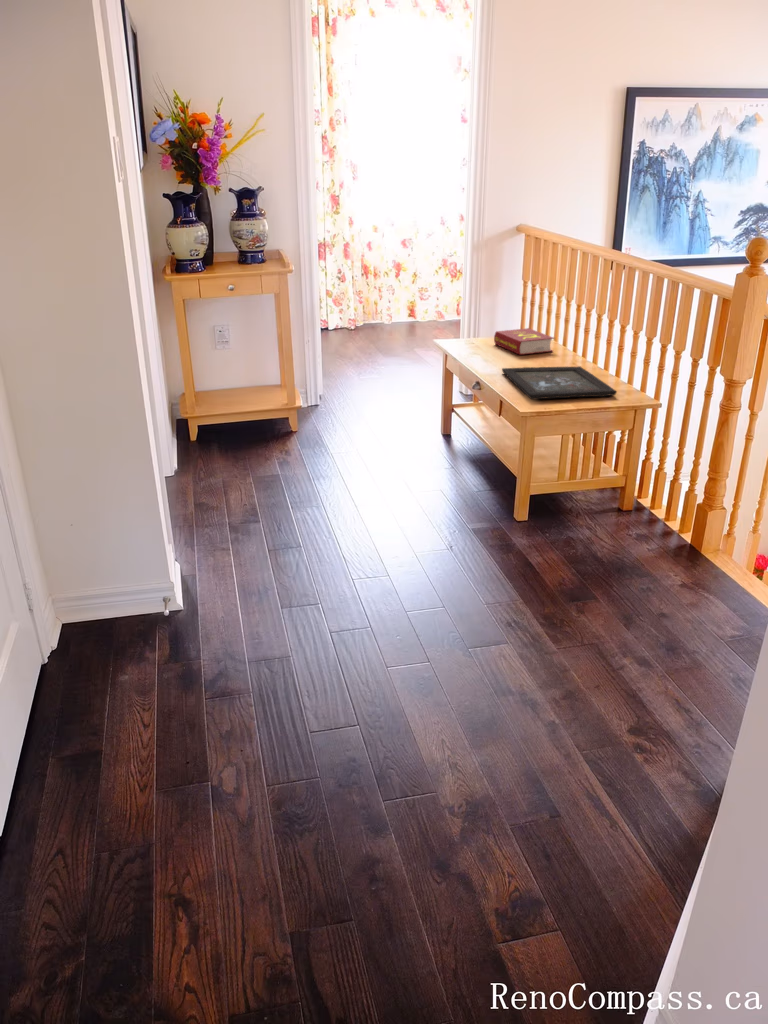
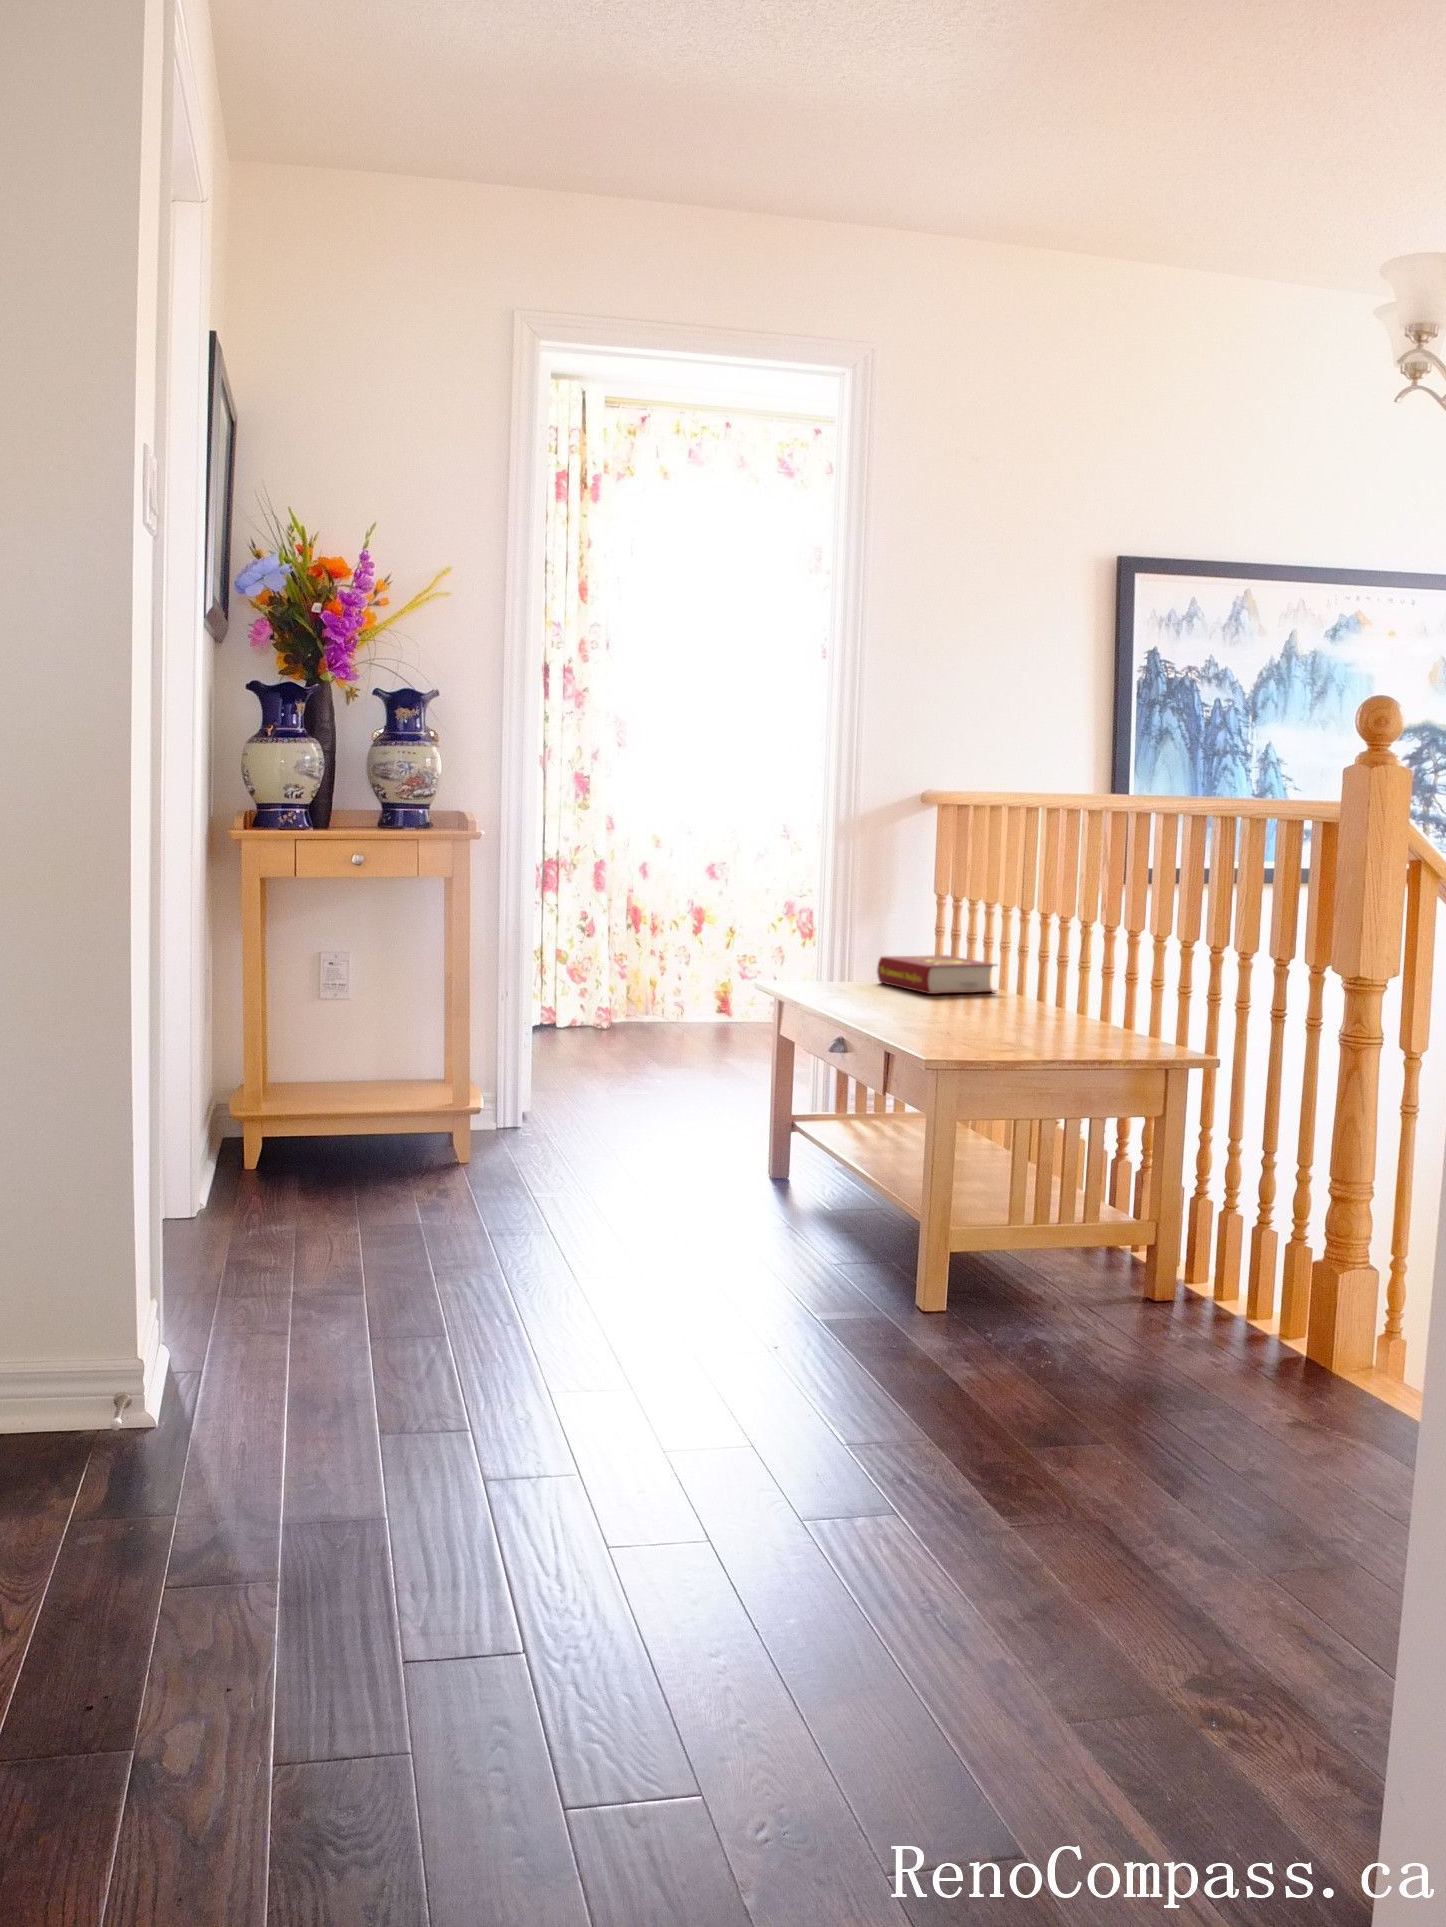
tray: present [502,367,616,399] -> none [890,1004,1124,1041]

